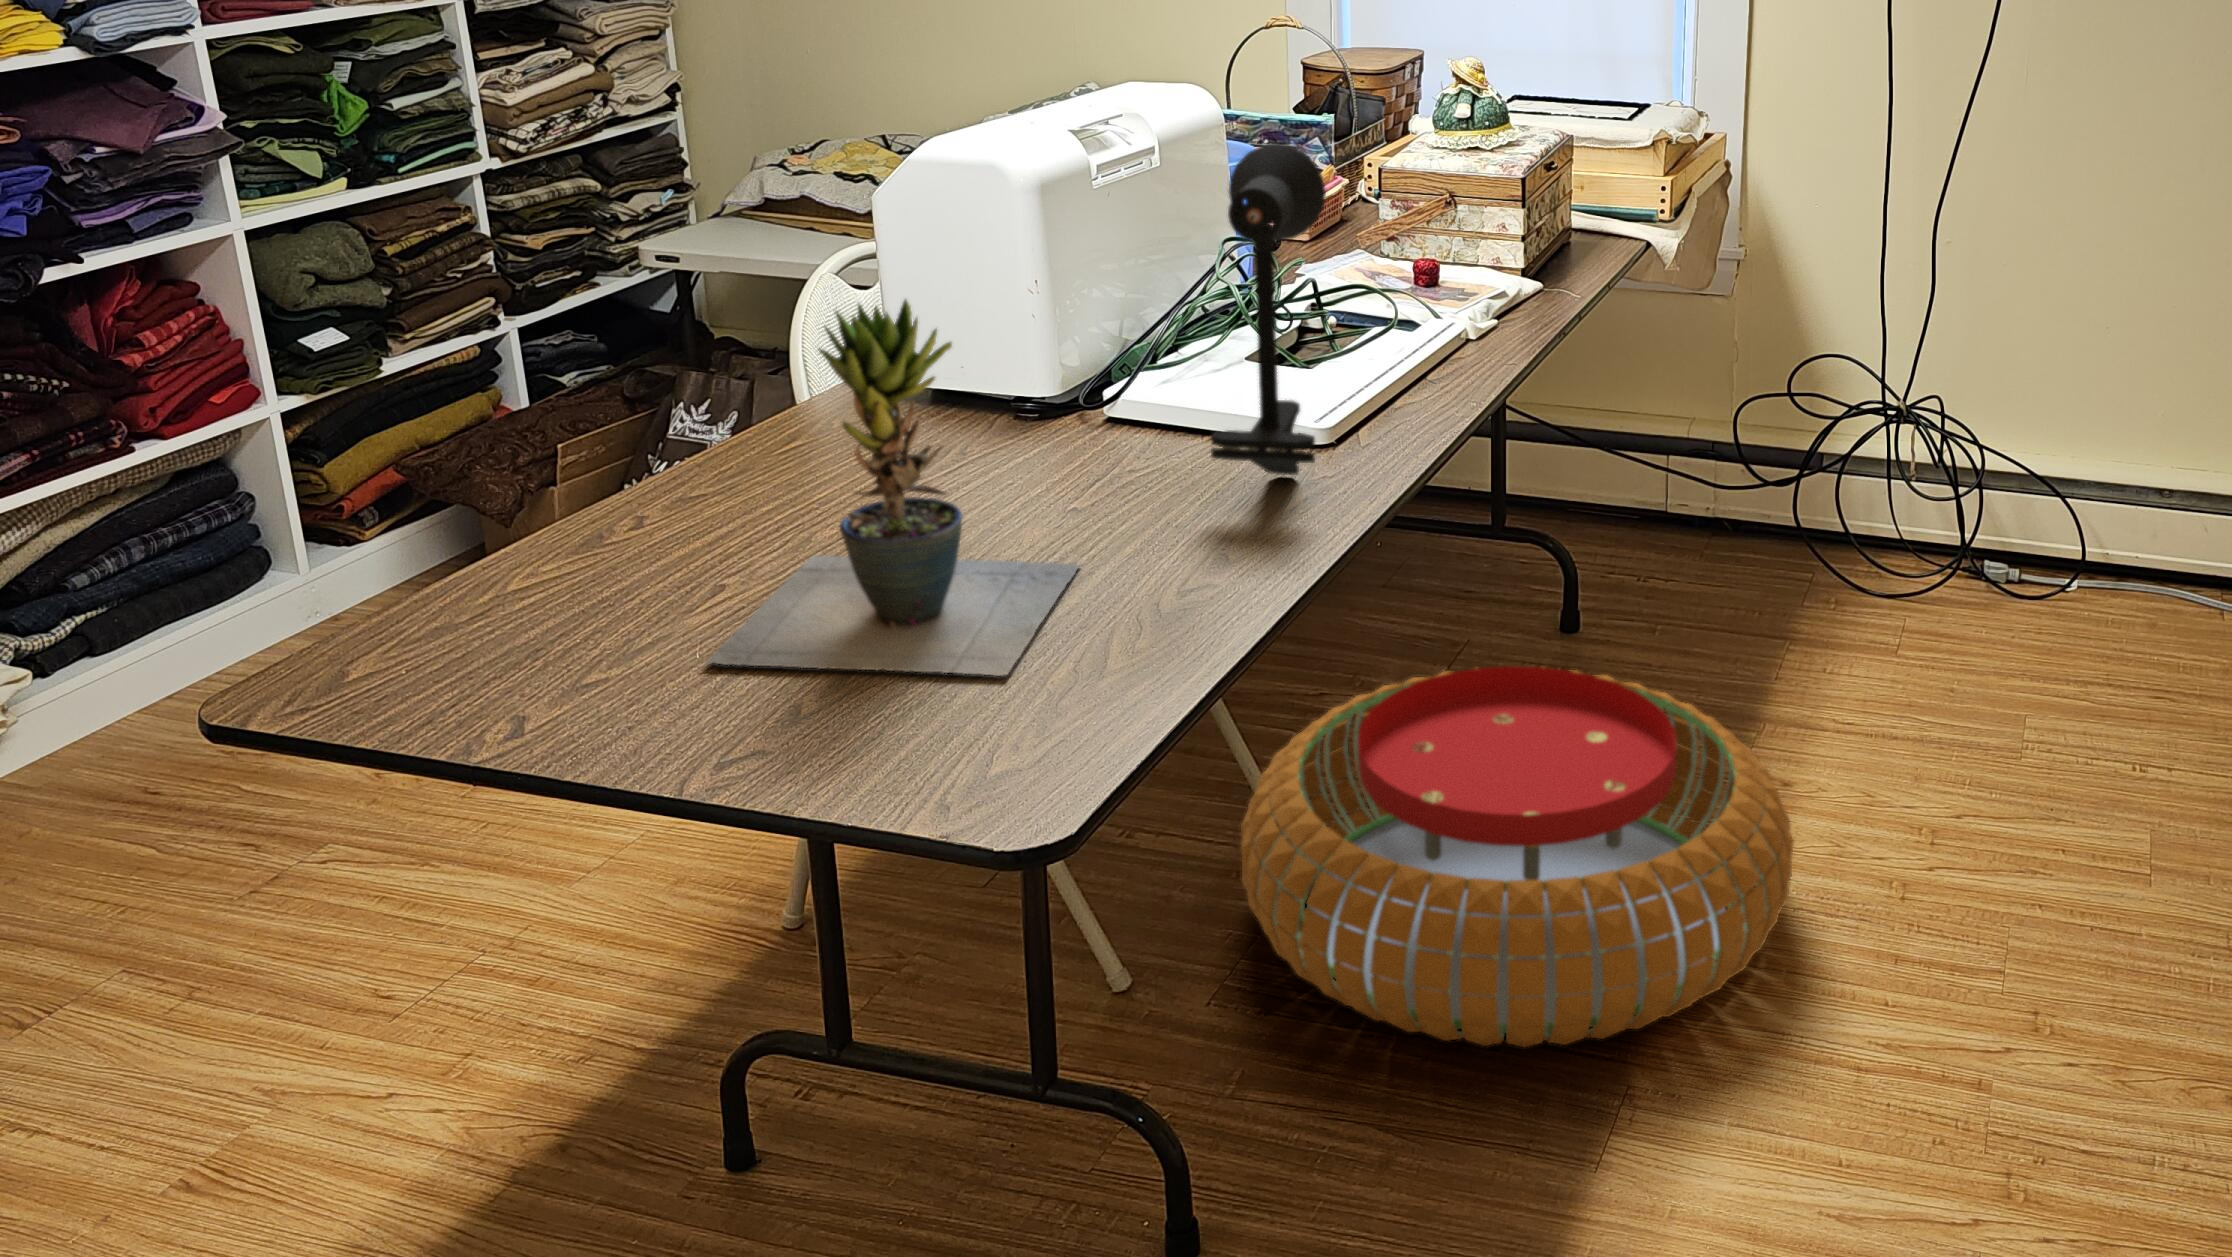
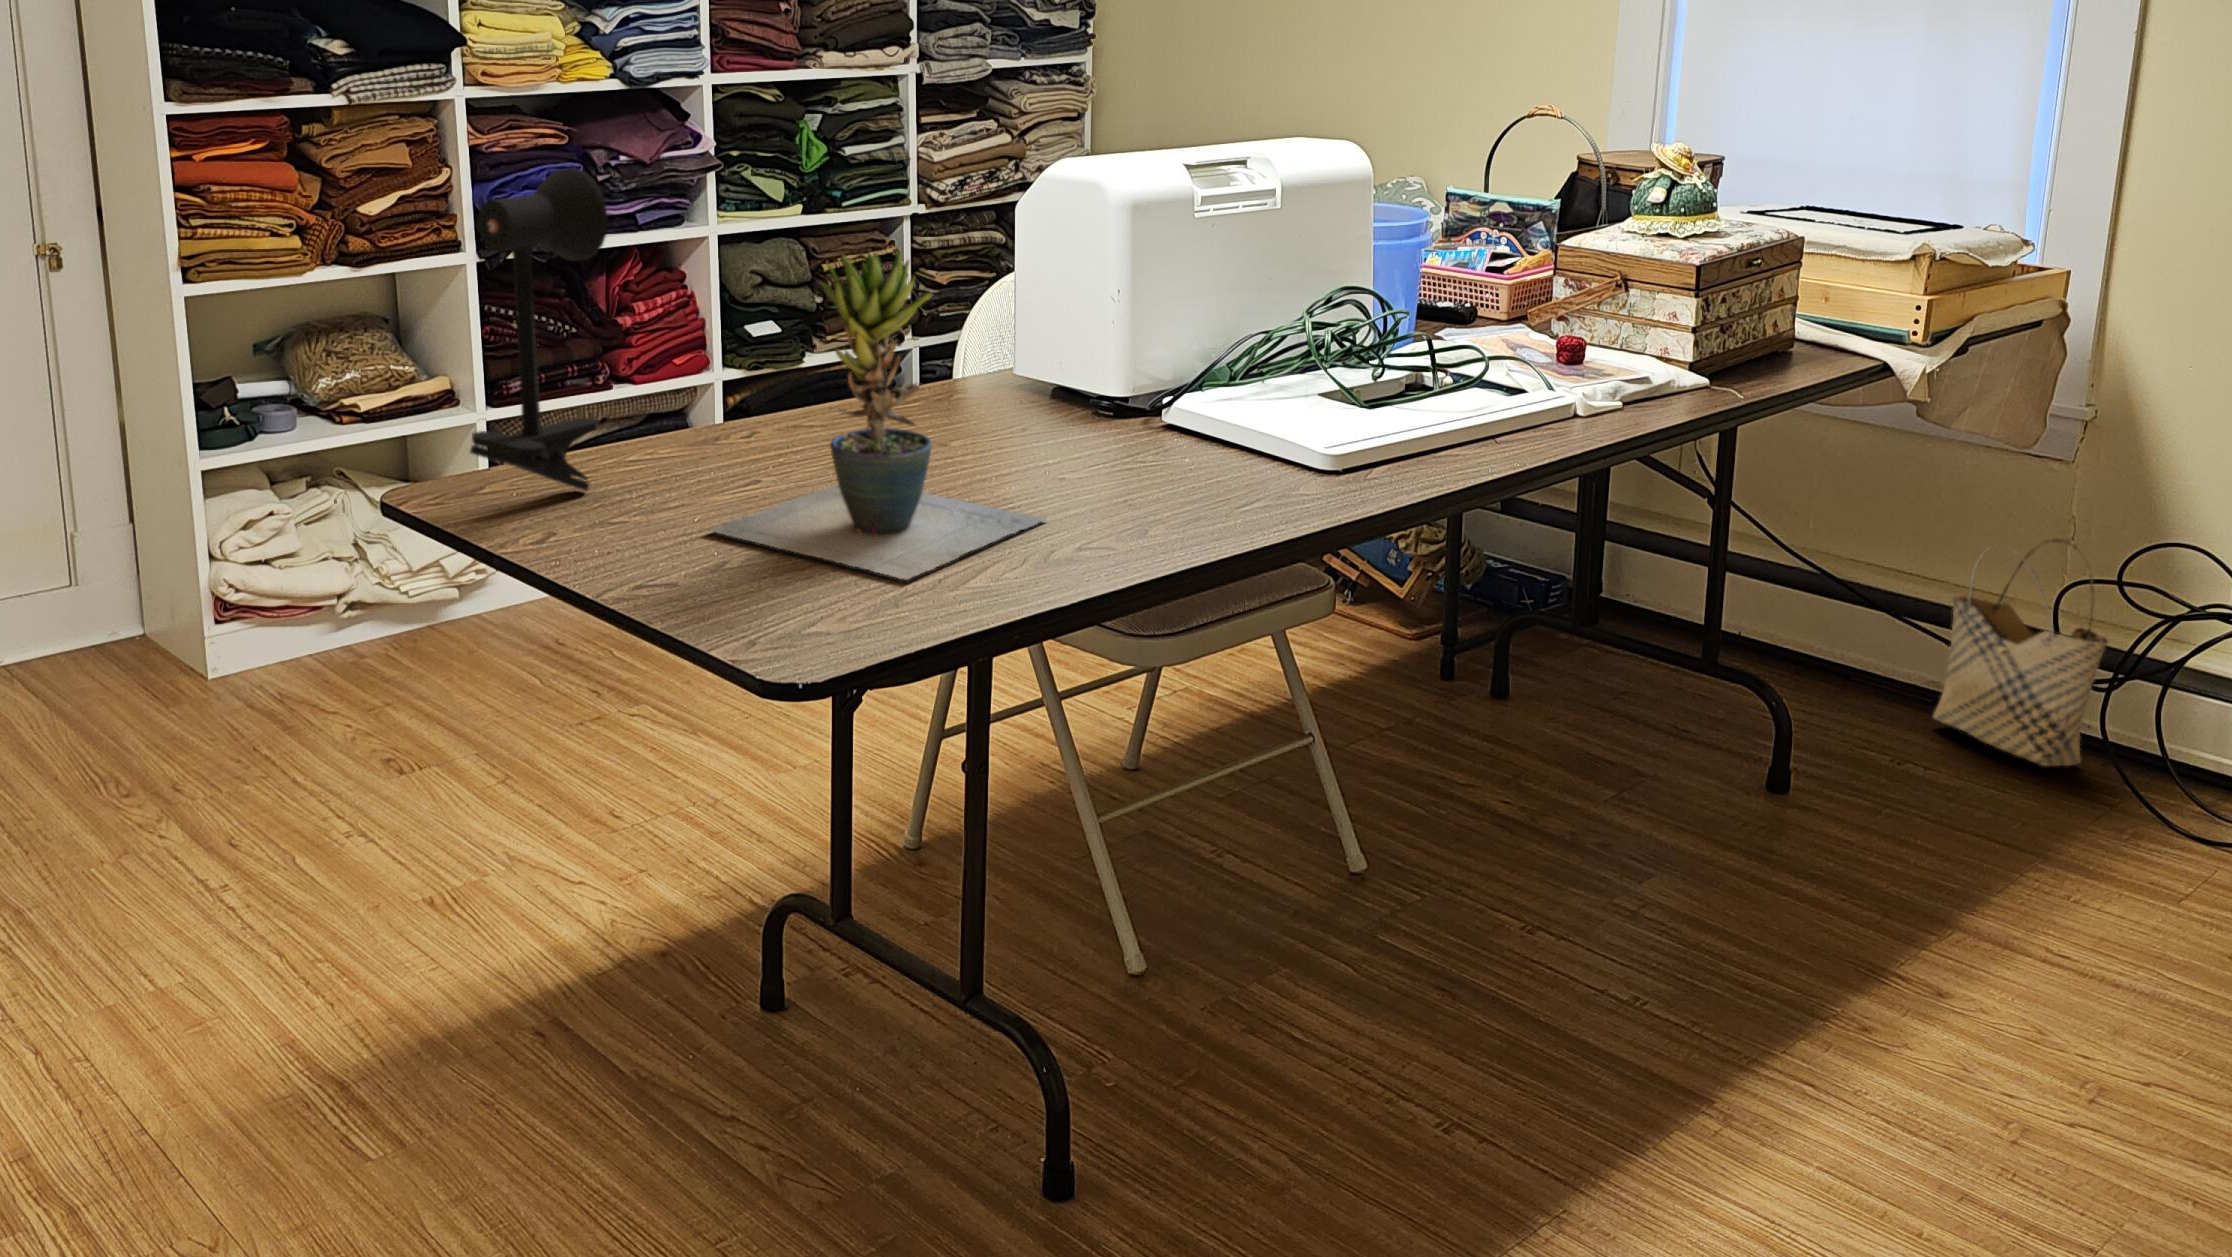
desk lamp: present [1211,144,1326,475] -> present [470,168,608,491]
woven basket: none [1664,367,1803,568] -> present [1933,539,2108,766]
pouf: present [1241,666,1794,1047] -> none [1269,755,1864,1148]

